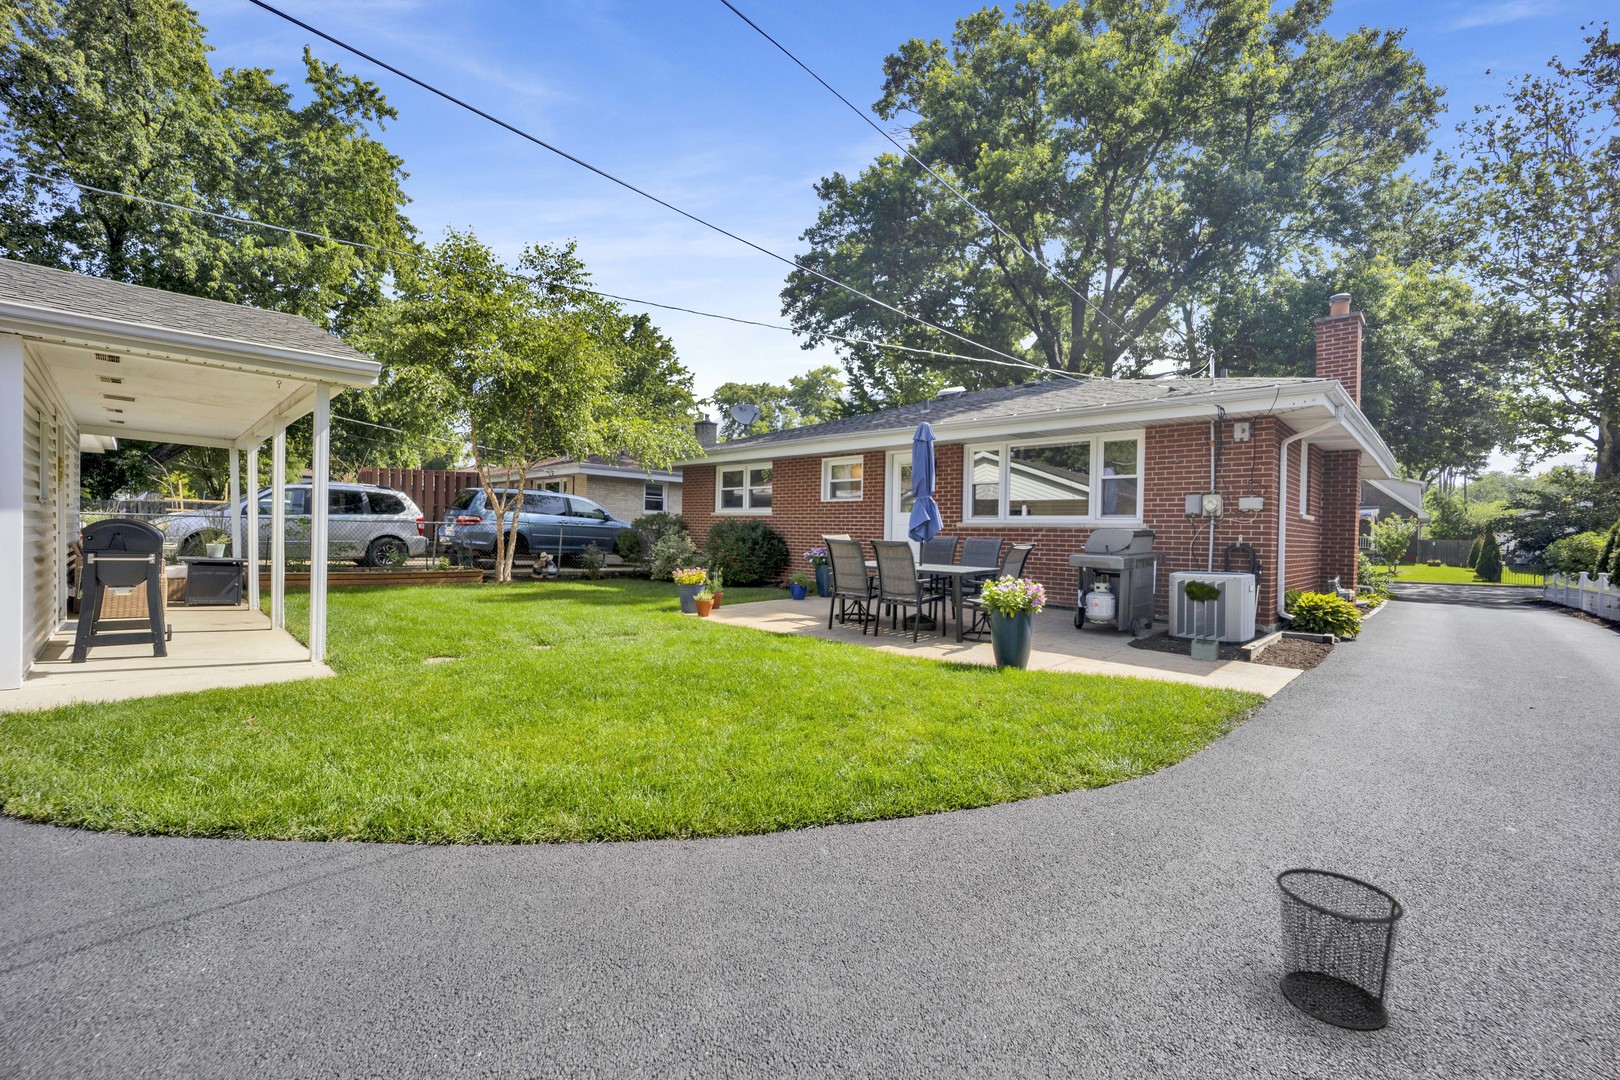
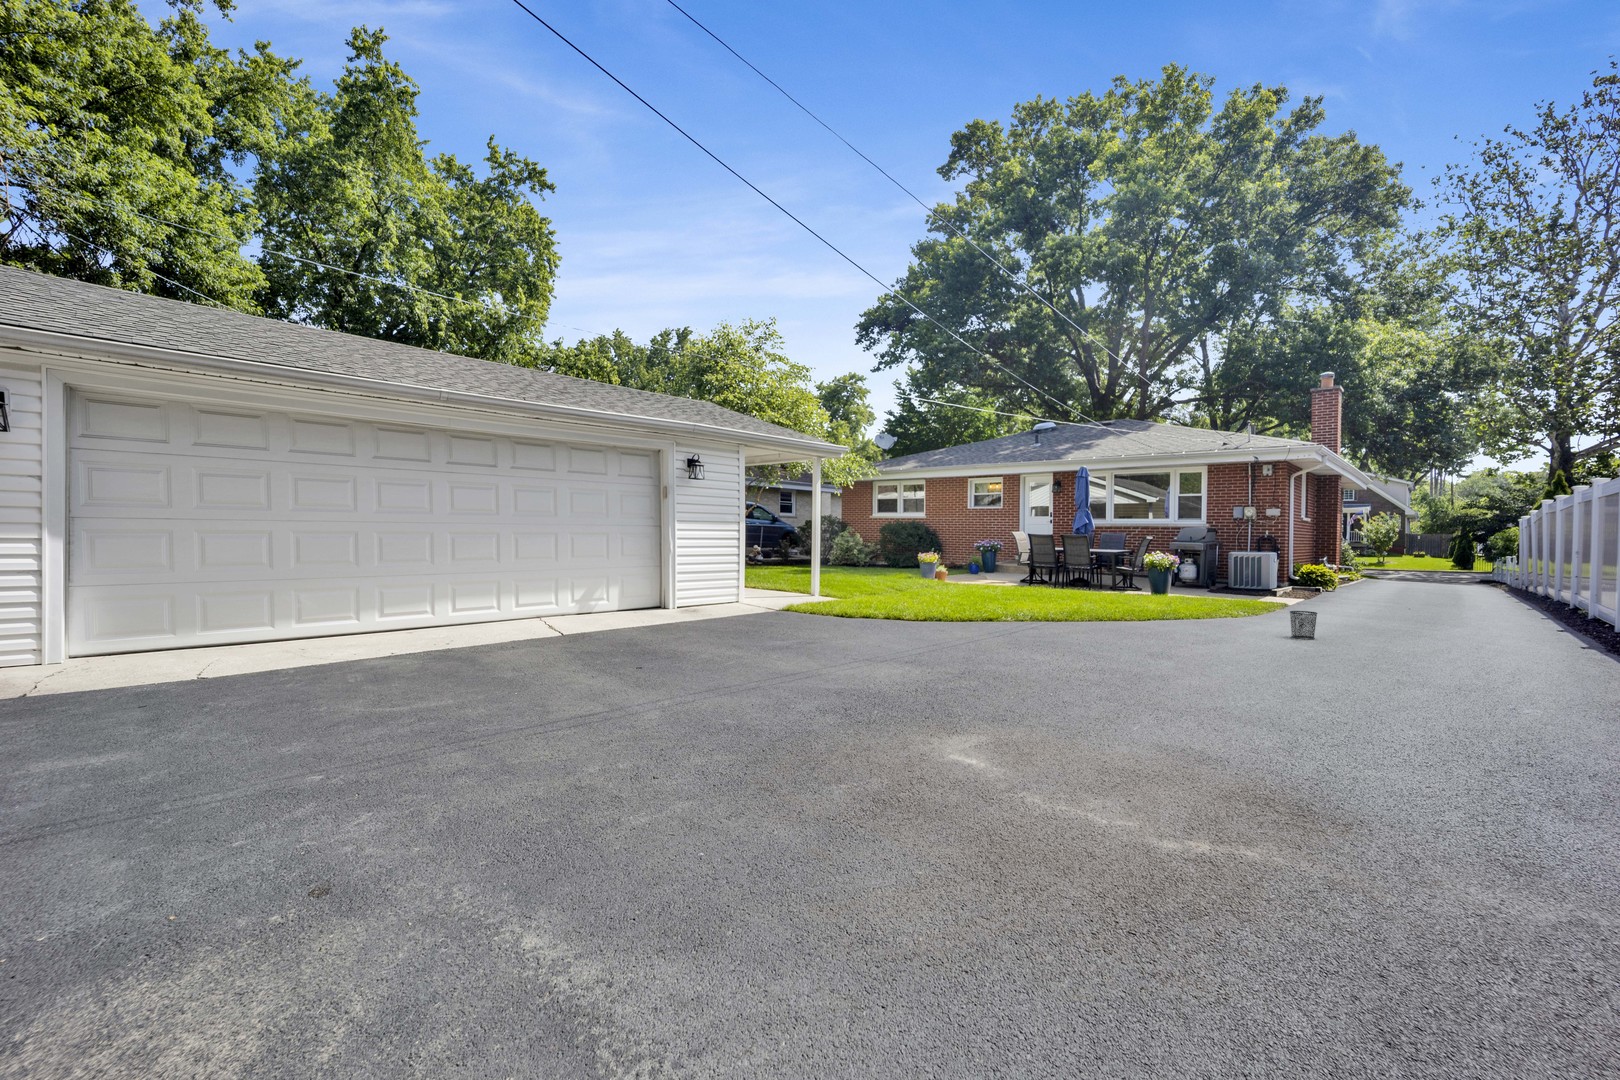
potted tree: present [1184,580,1221,661] -> none [1238,555,1259,599]

